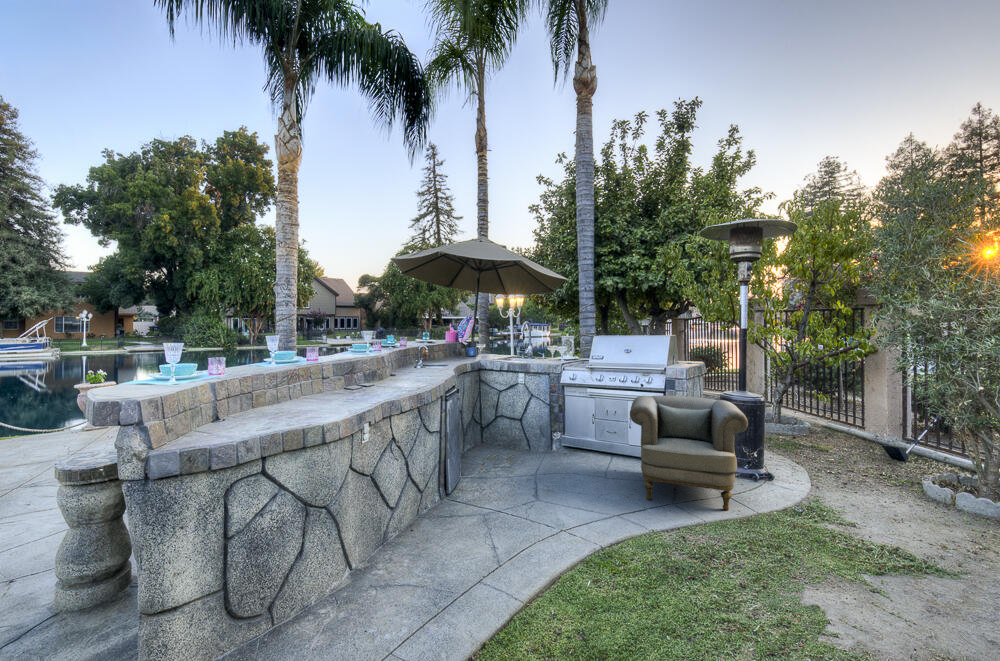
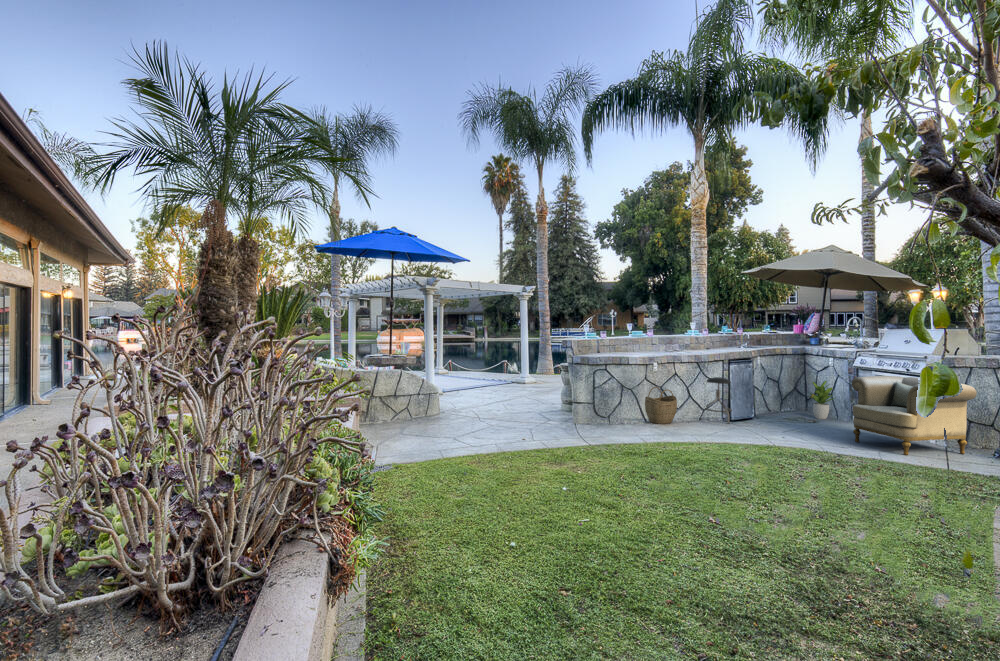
potted plant: none [506,404,538,456] -> present [810,381,834,419]
stool: none [425,432,482,526] -> present [700,377,732,424]
woven basket: none [343,494,419,604] -> present [645,387,677,424]

